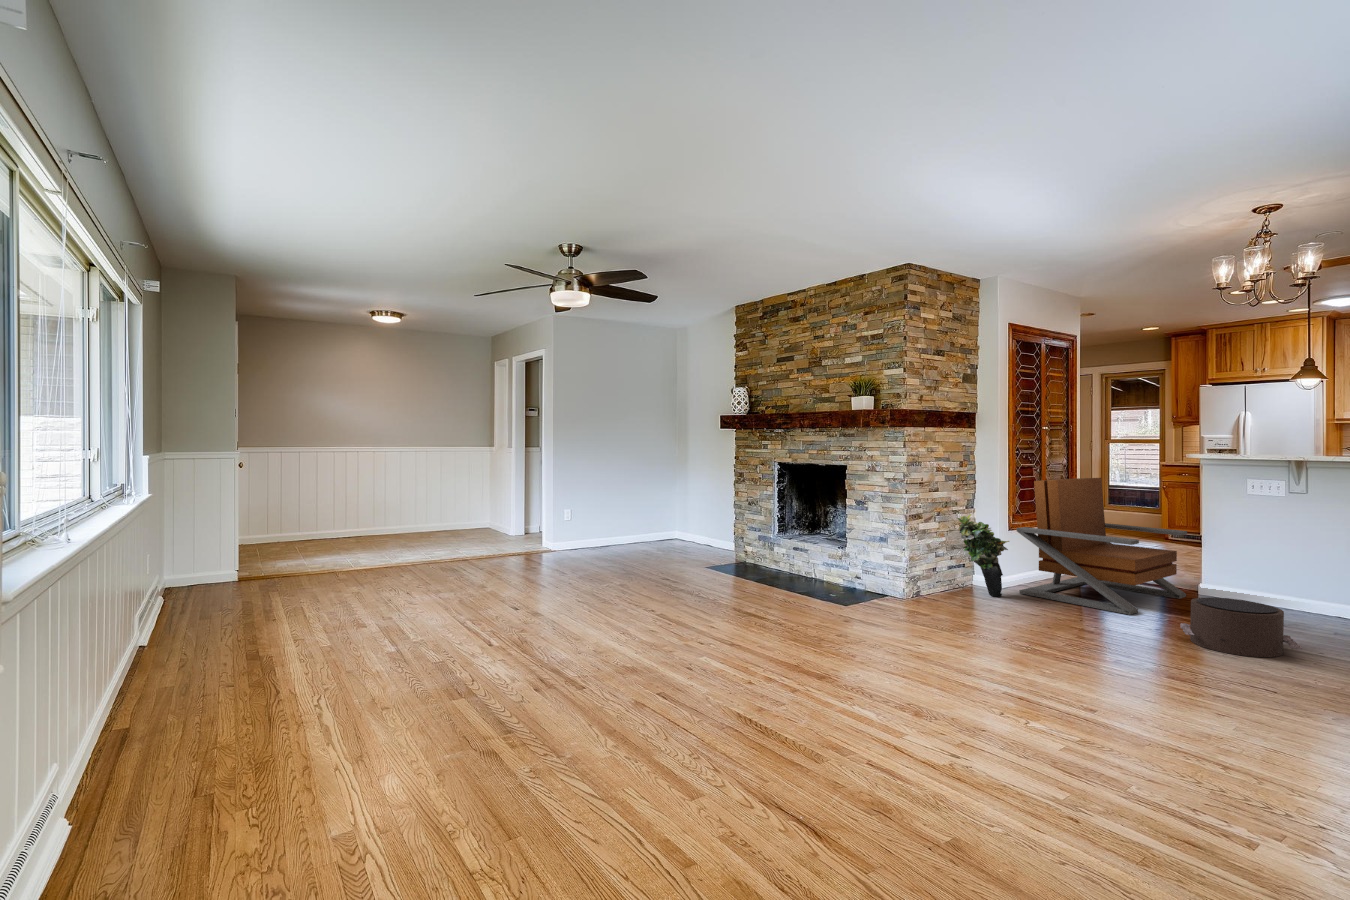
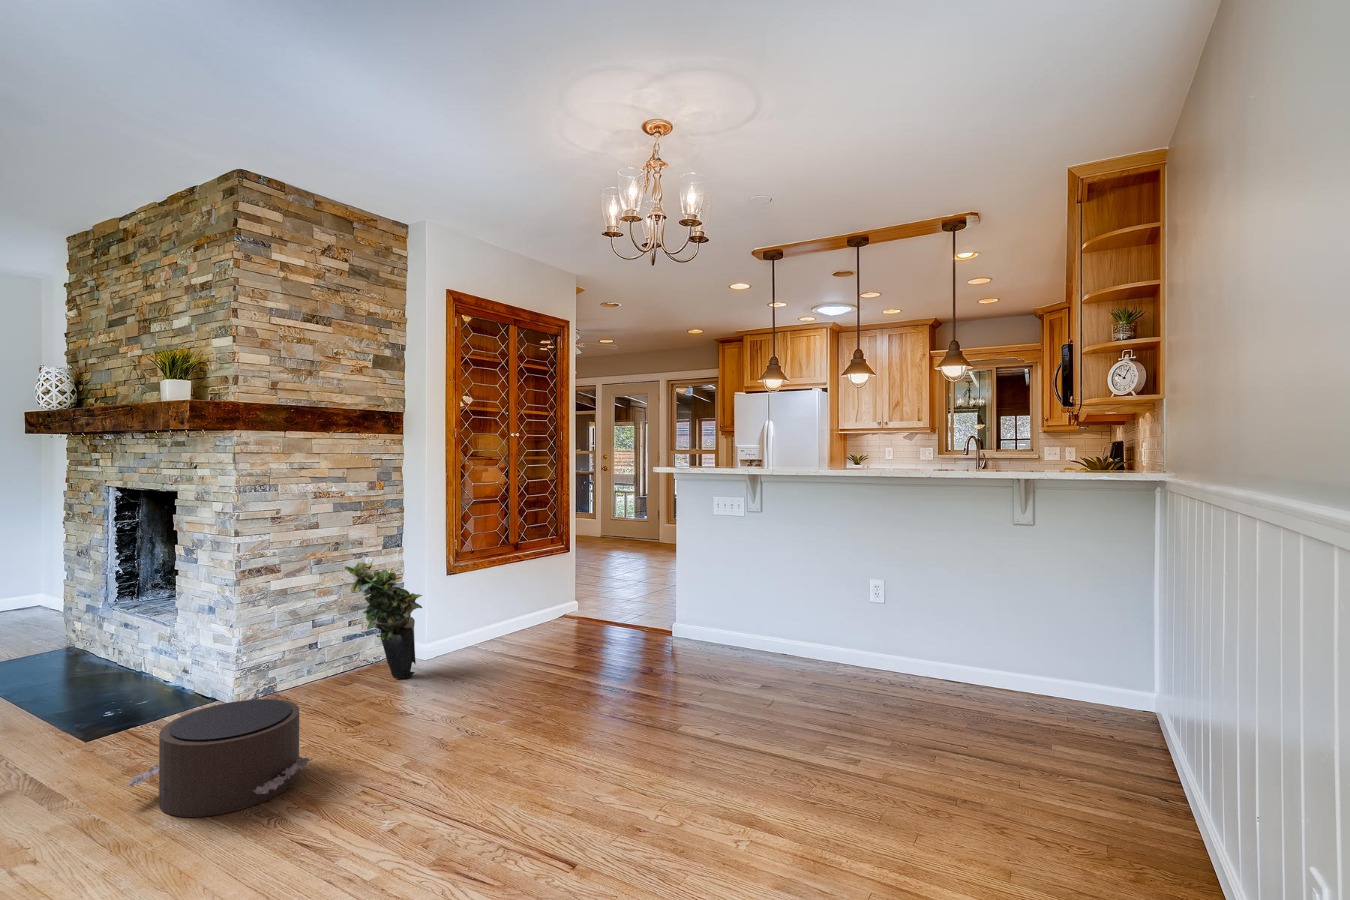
lounge chair: present [1017,478,1187,615] -> none [443,498,658,691]
pouf: present [1180,597,1302,657] -> present [126,699,312,817]

